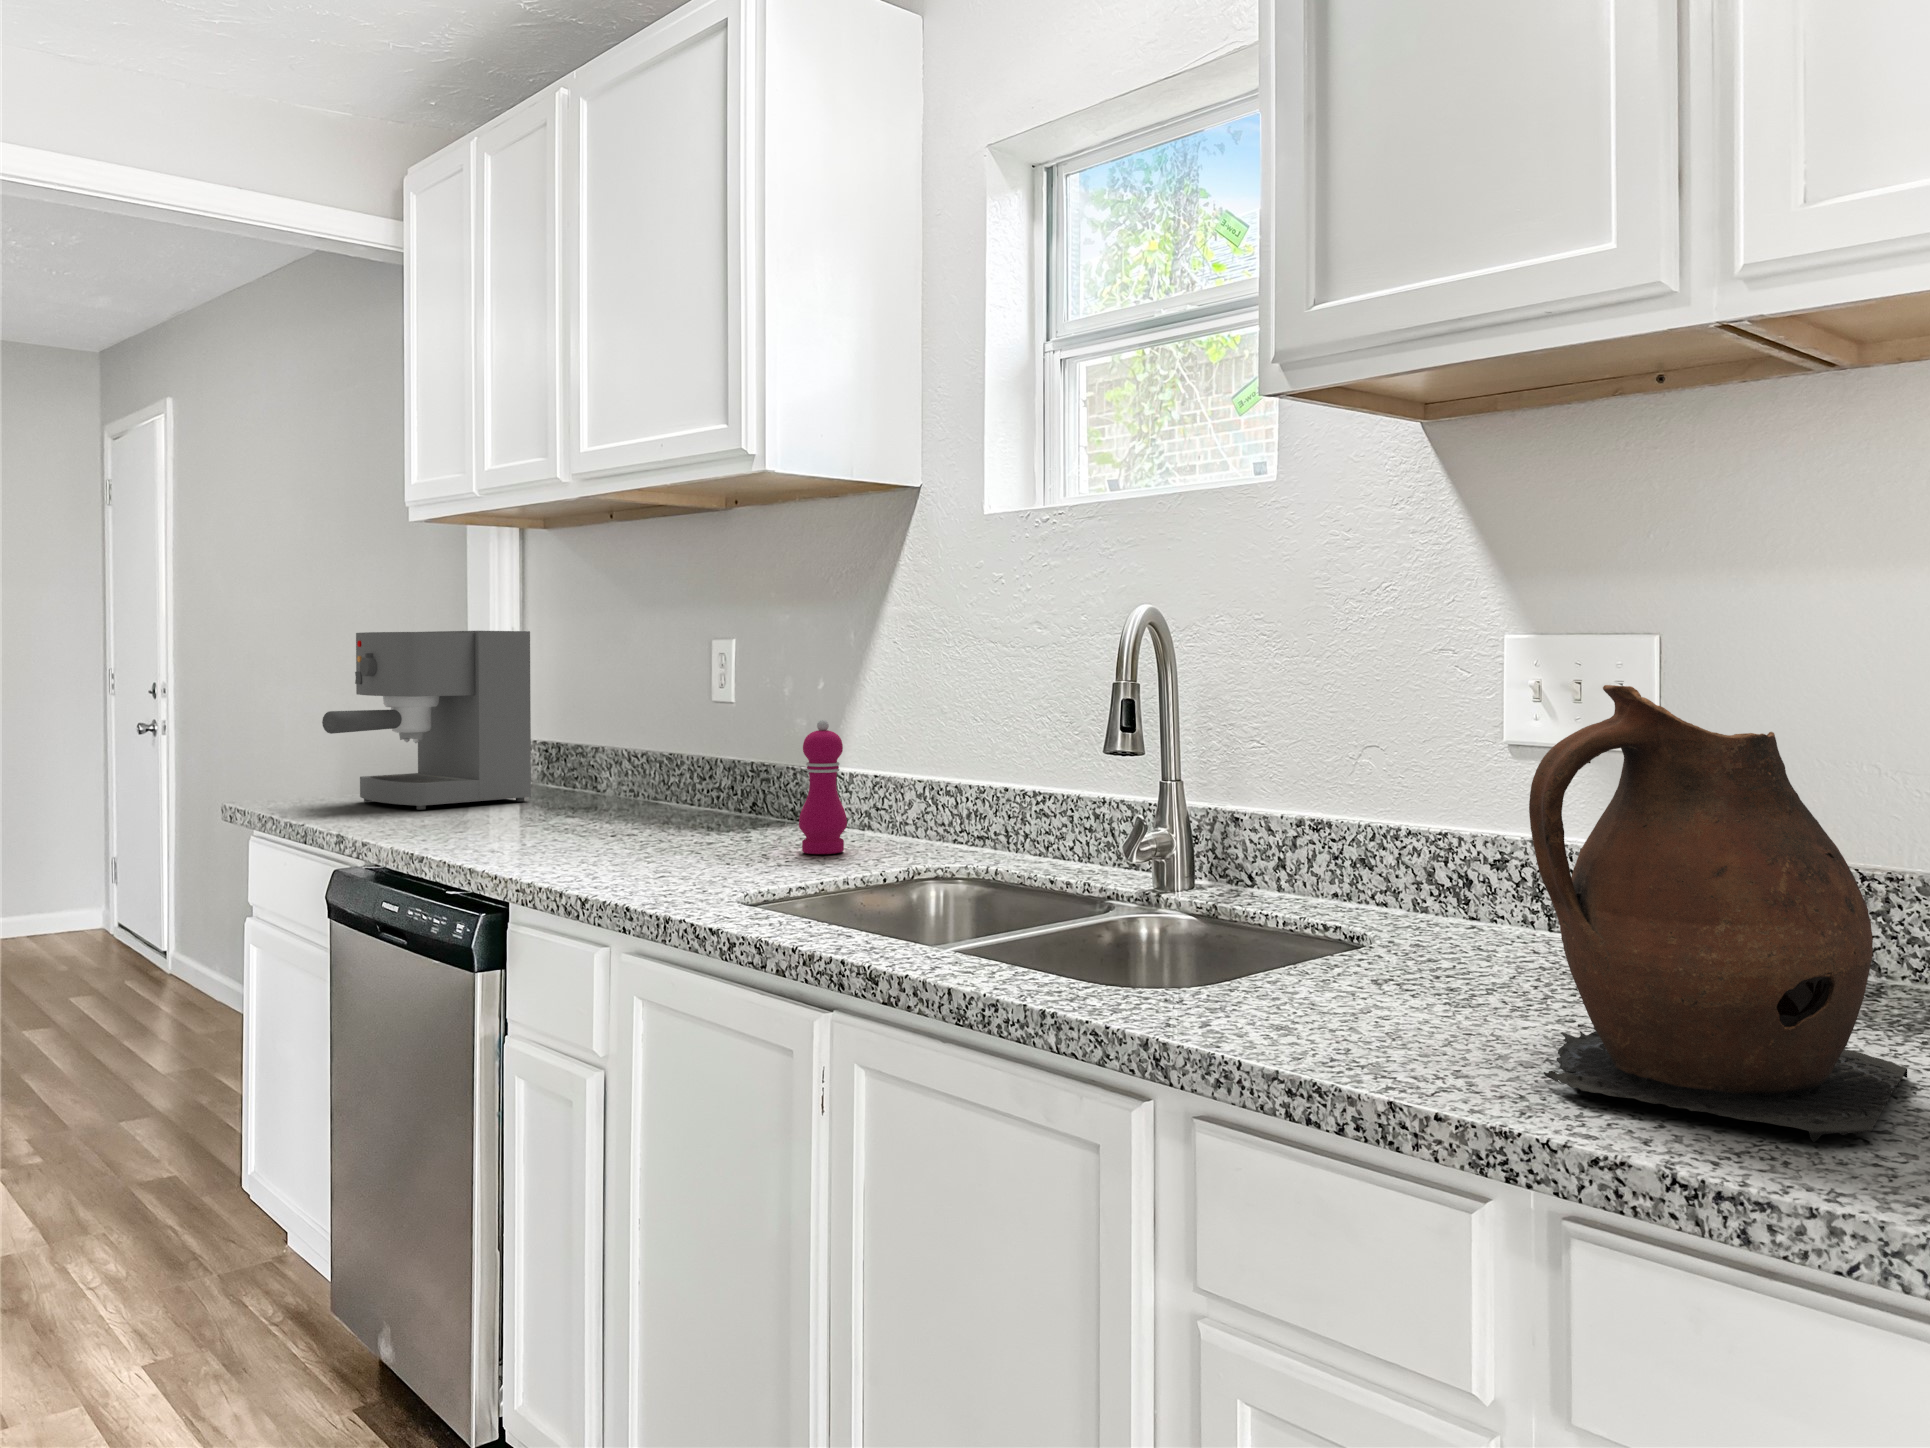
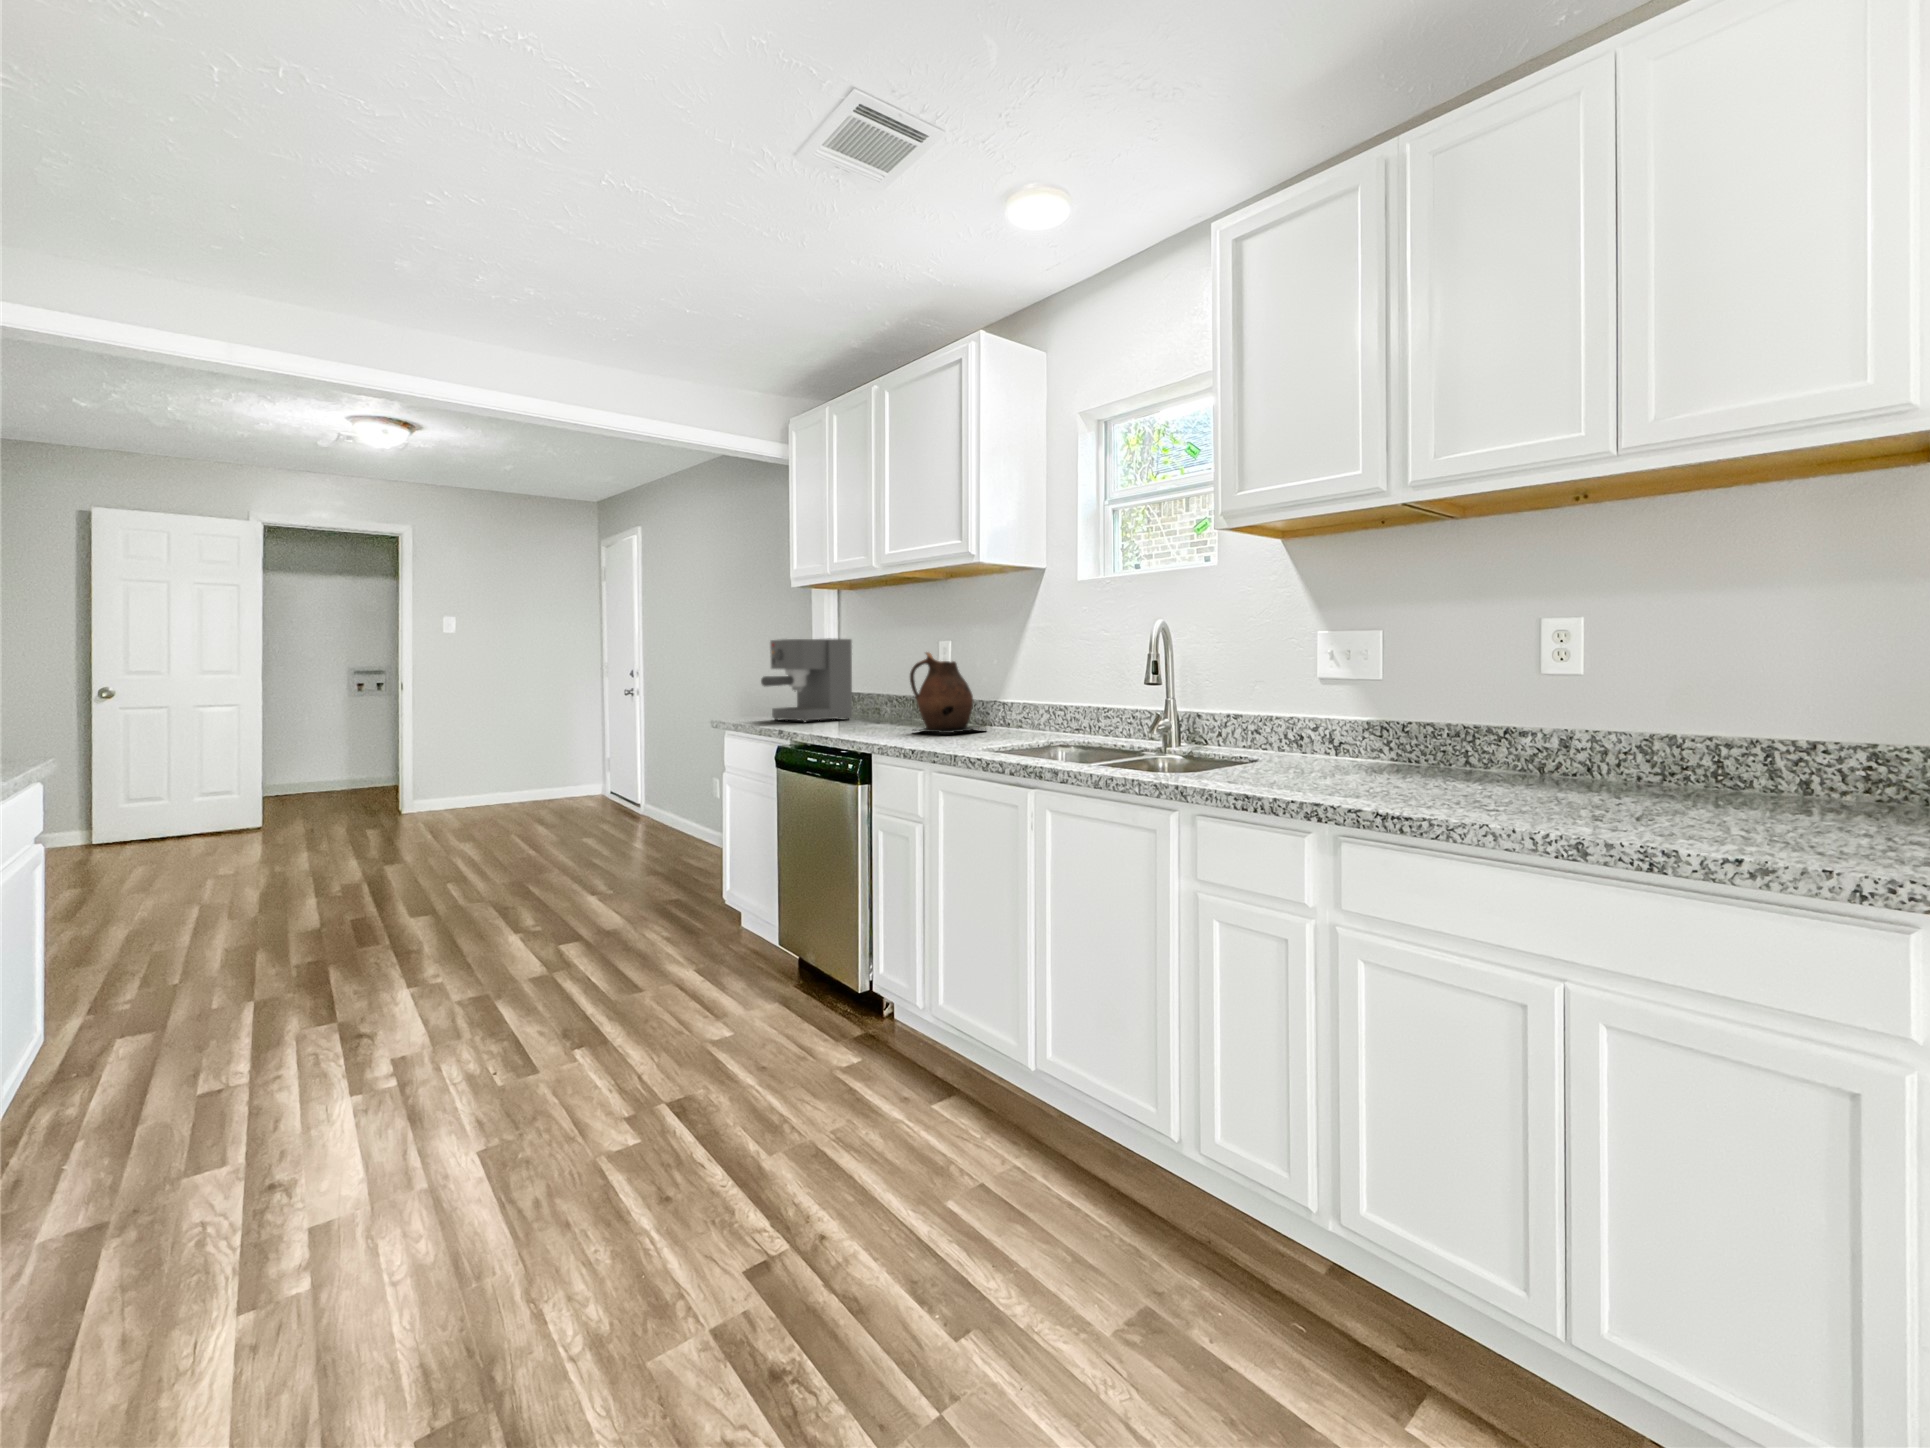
ceramic pitcher: present [1529,685,1907,1142] -> present [910,652,986,734]
pepper mill: present [799,720,847,854] -> none [996,675,1017,736]

